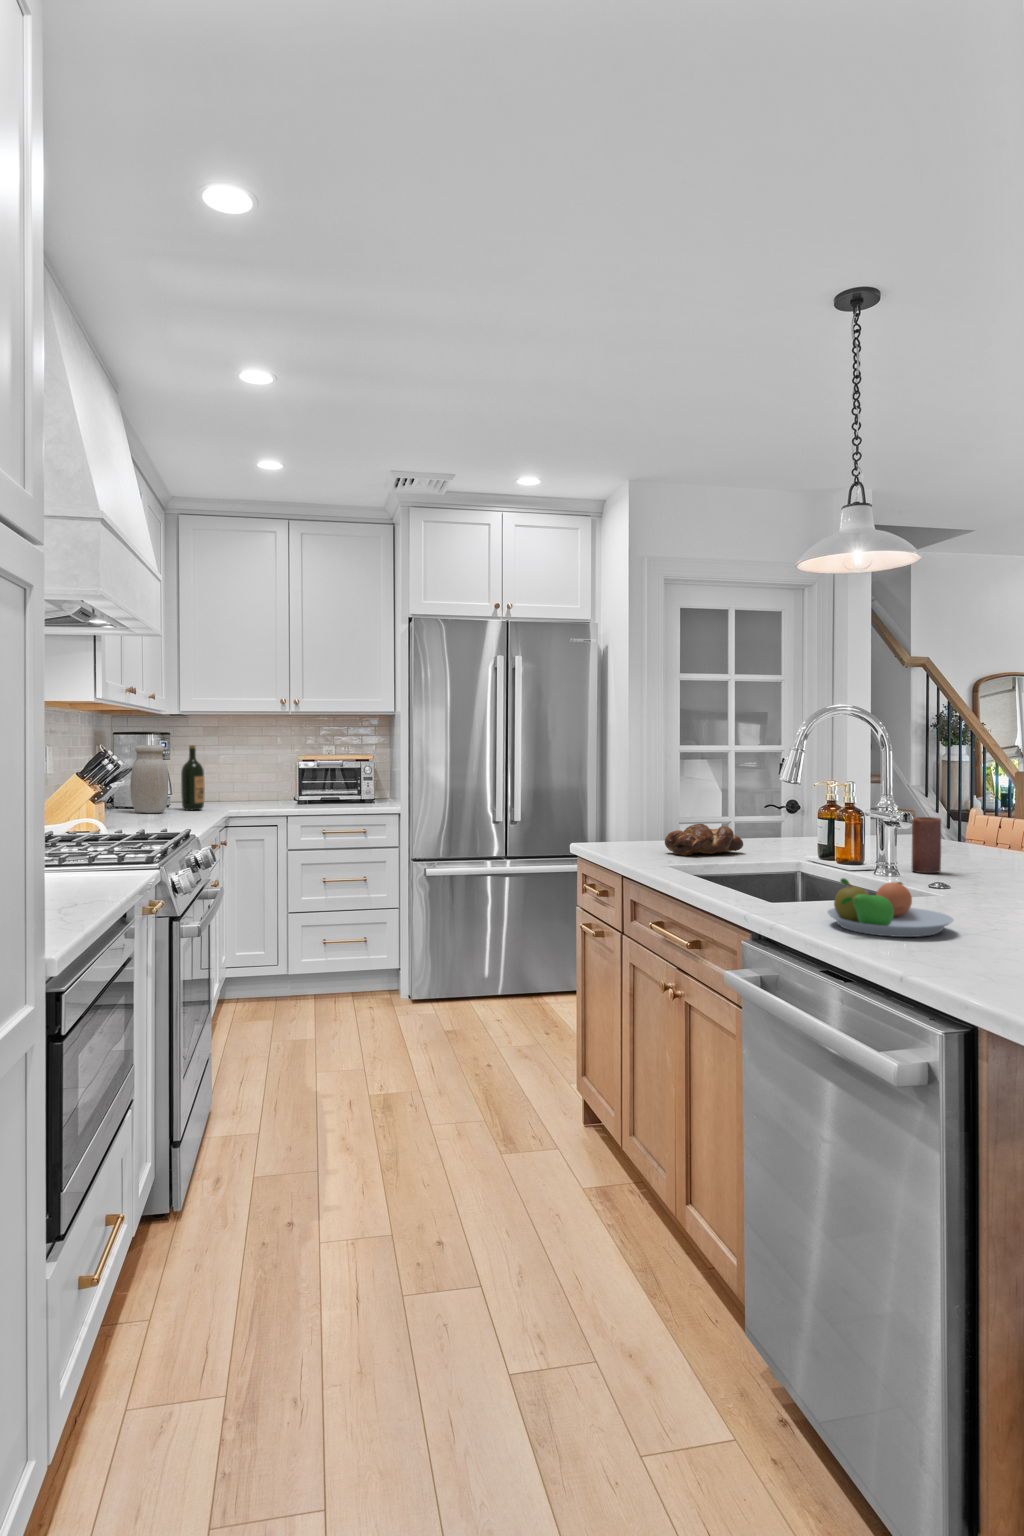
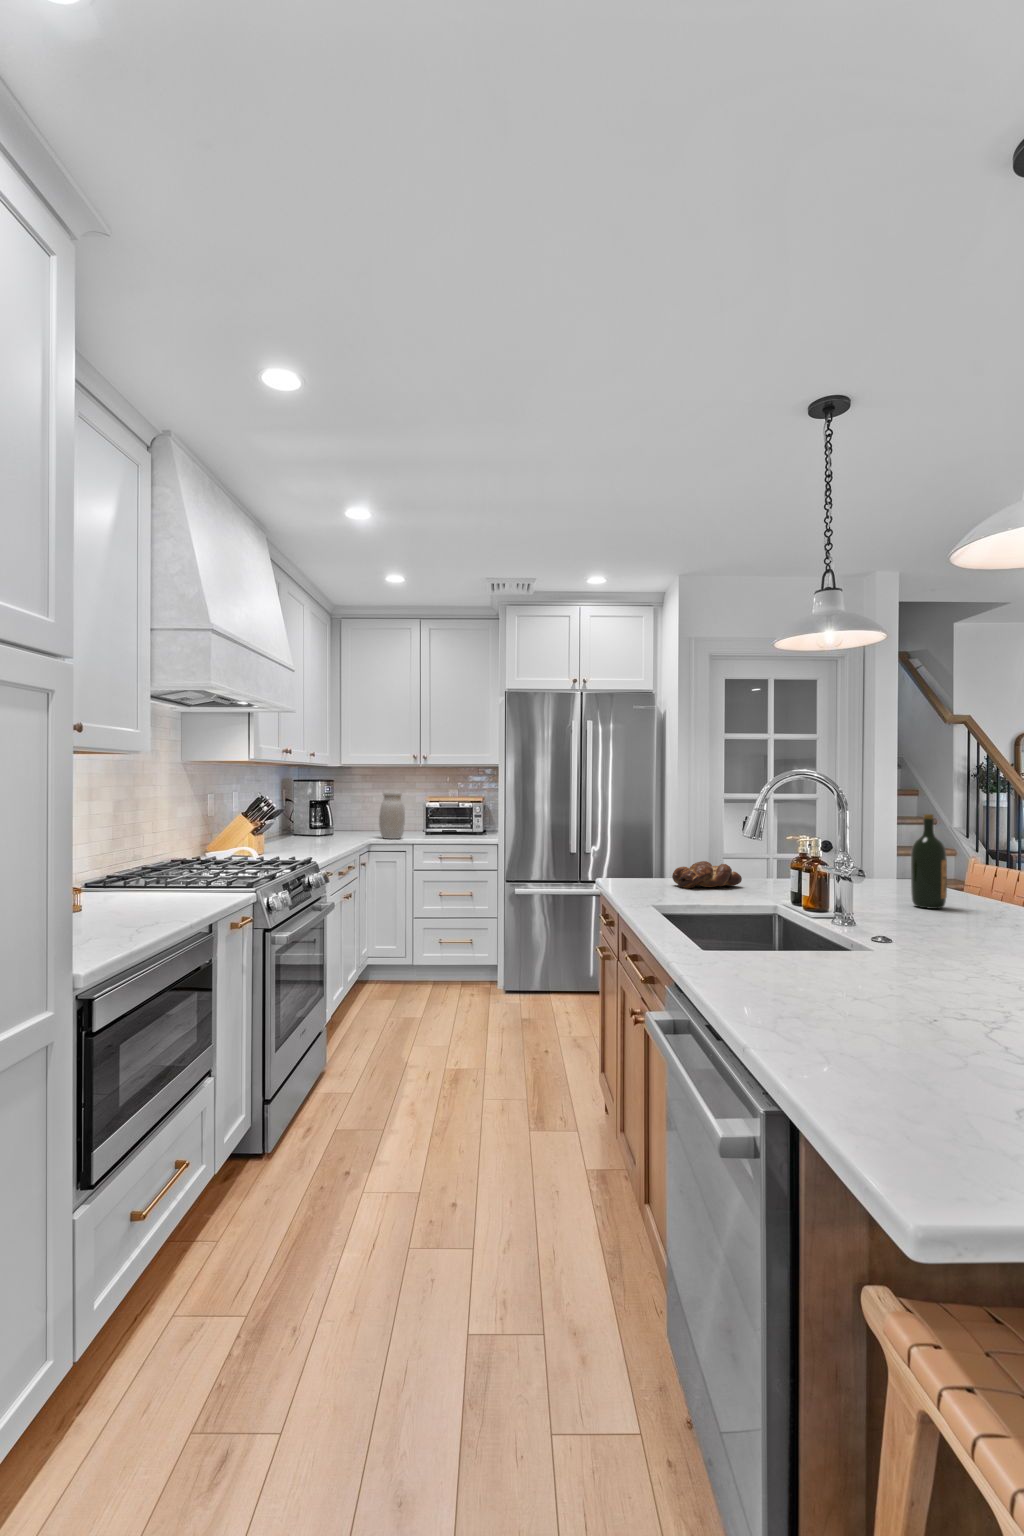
jar: present [130,745,169,813] -> present [379,791,405,839]
wine bottle: present [181,745,205,810] -> present [911,814,947,909]
candle: present [912,817,941,873] -> none [881,861,908,912]
fruit bowl: present [828,878,953,937] -> none [746,921,860,979]

